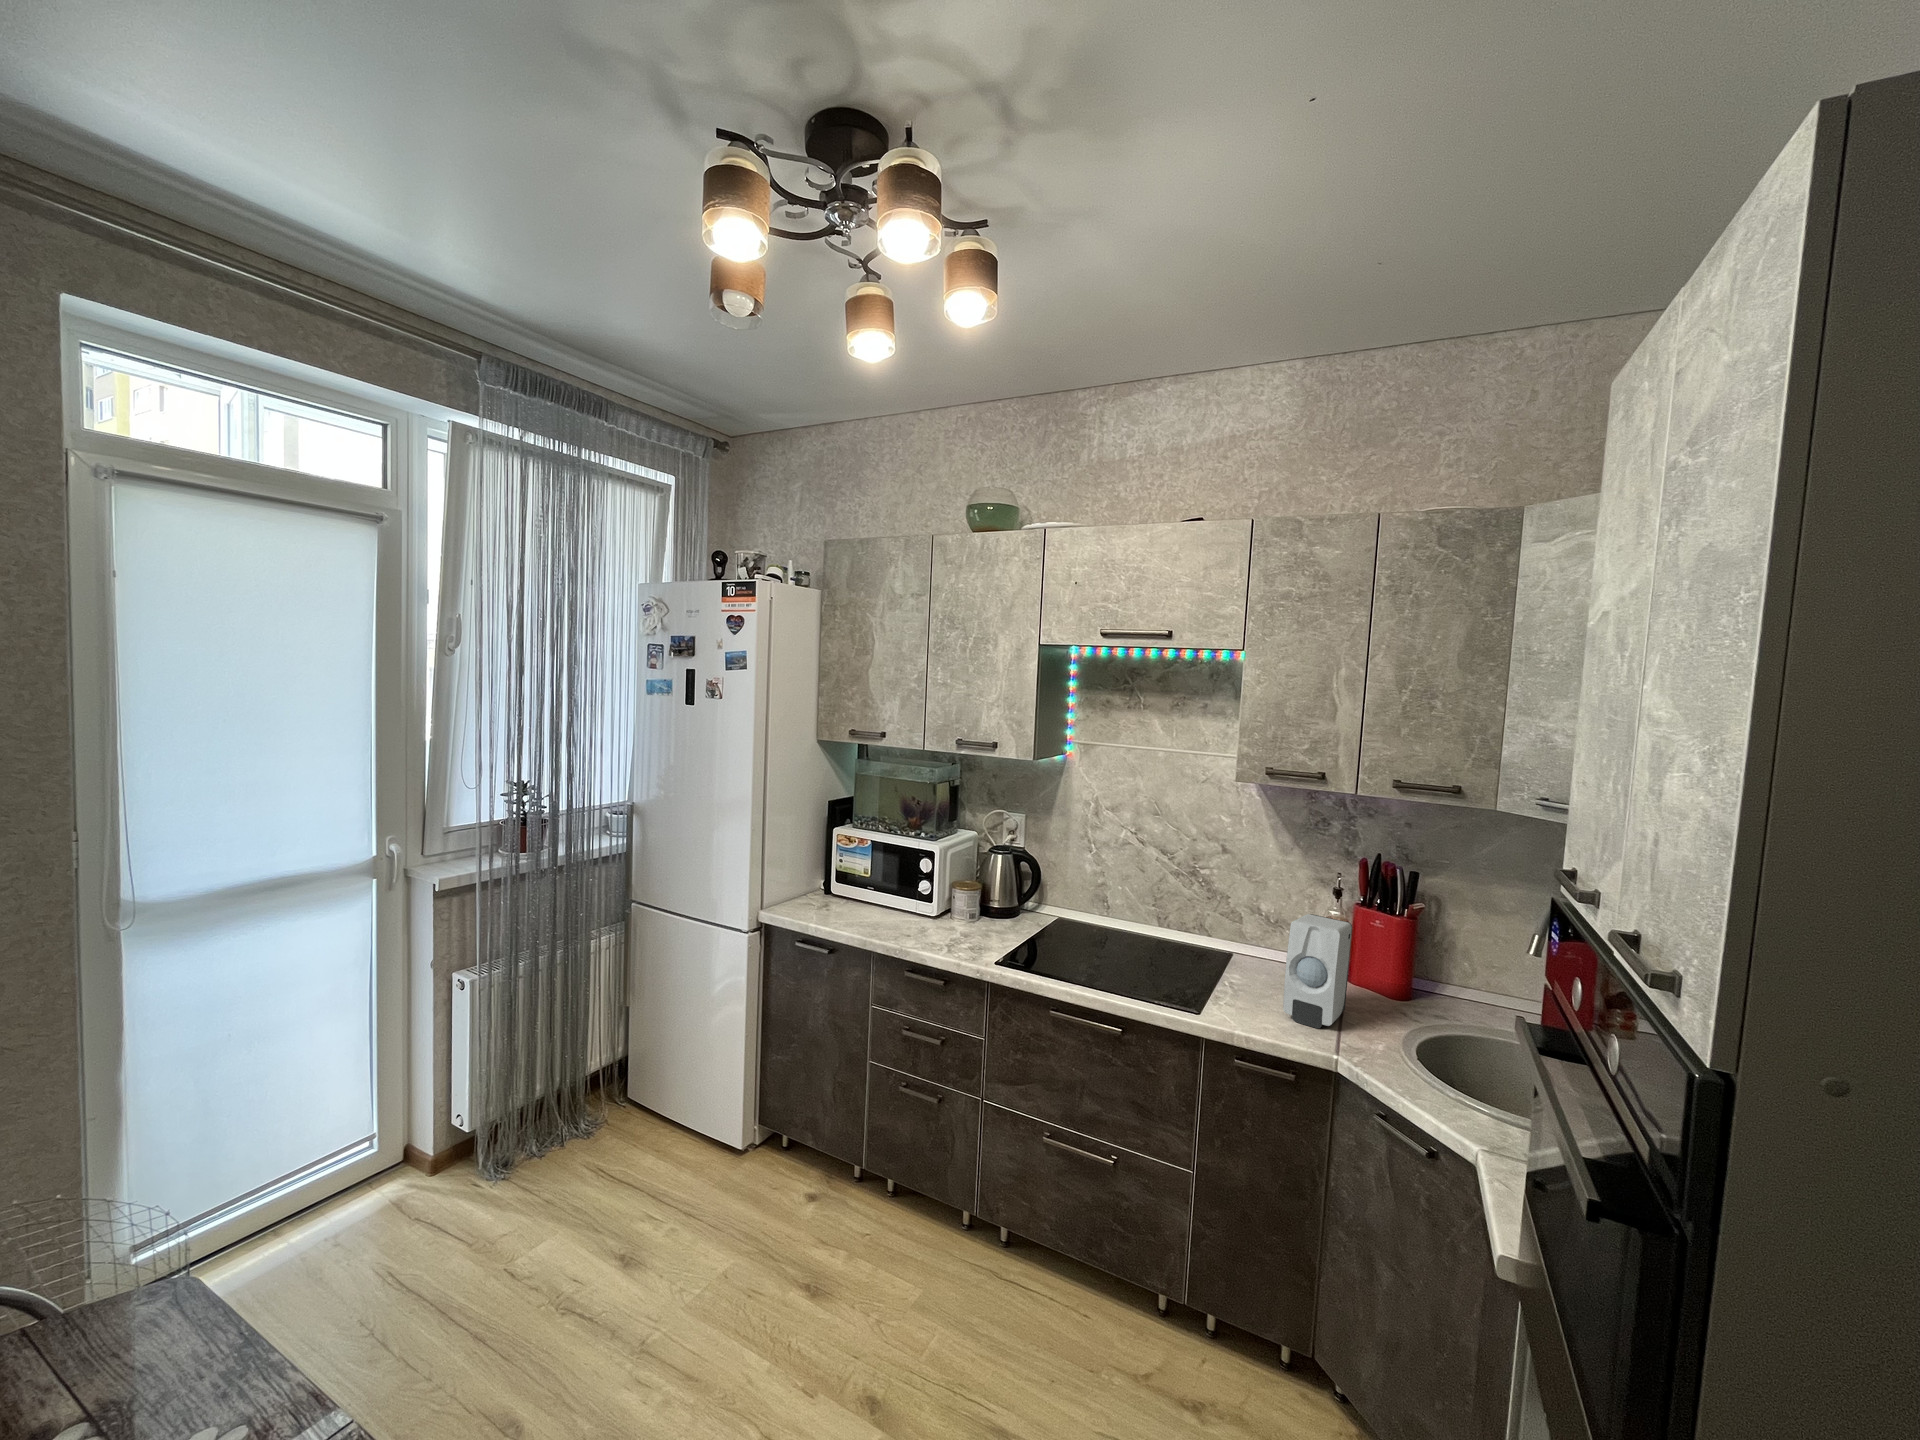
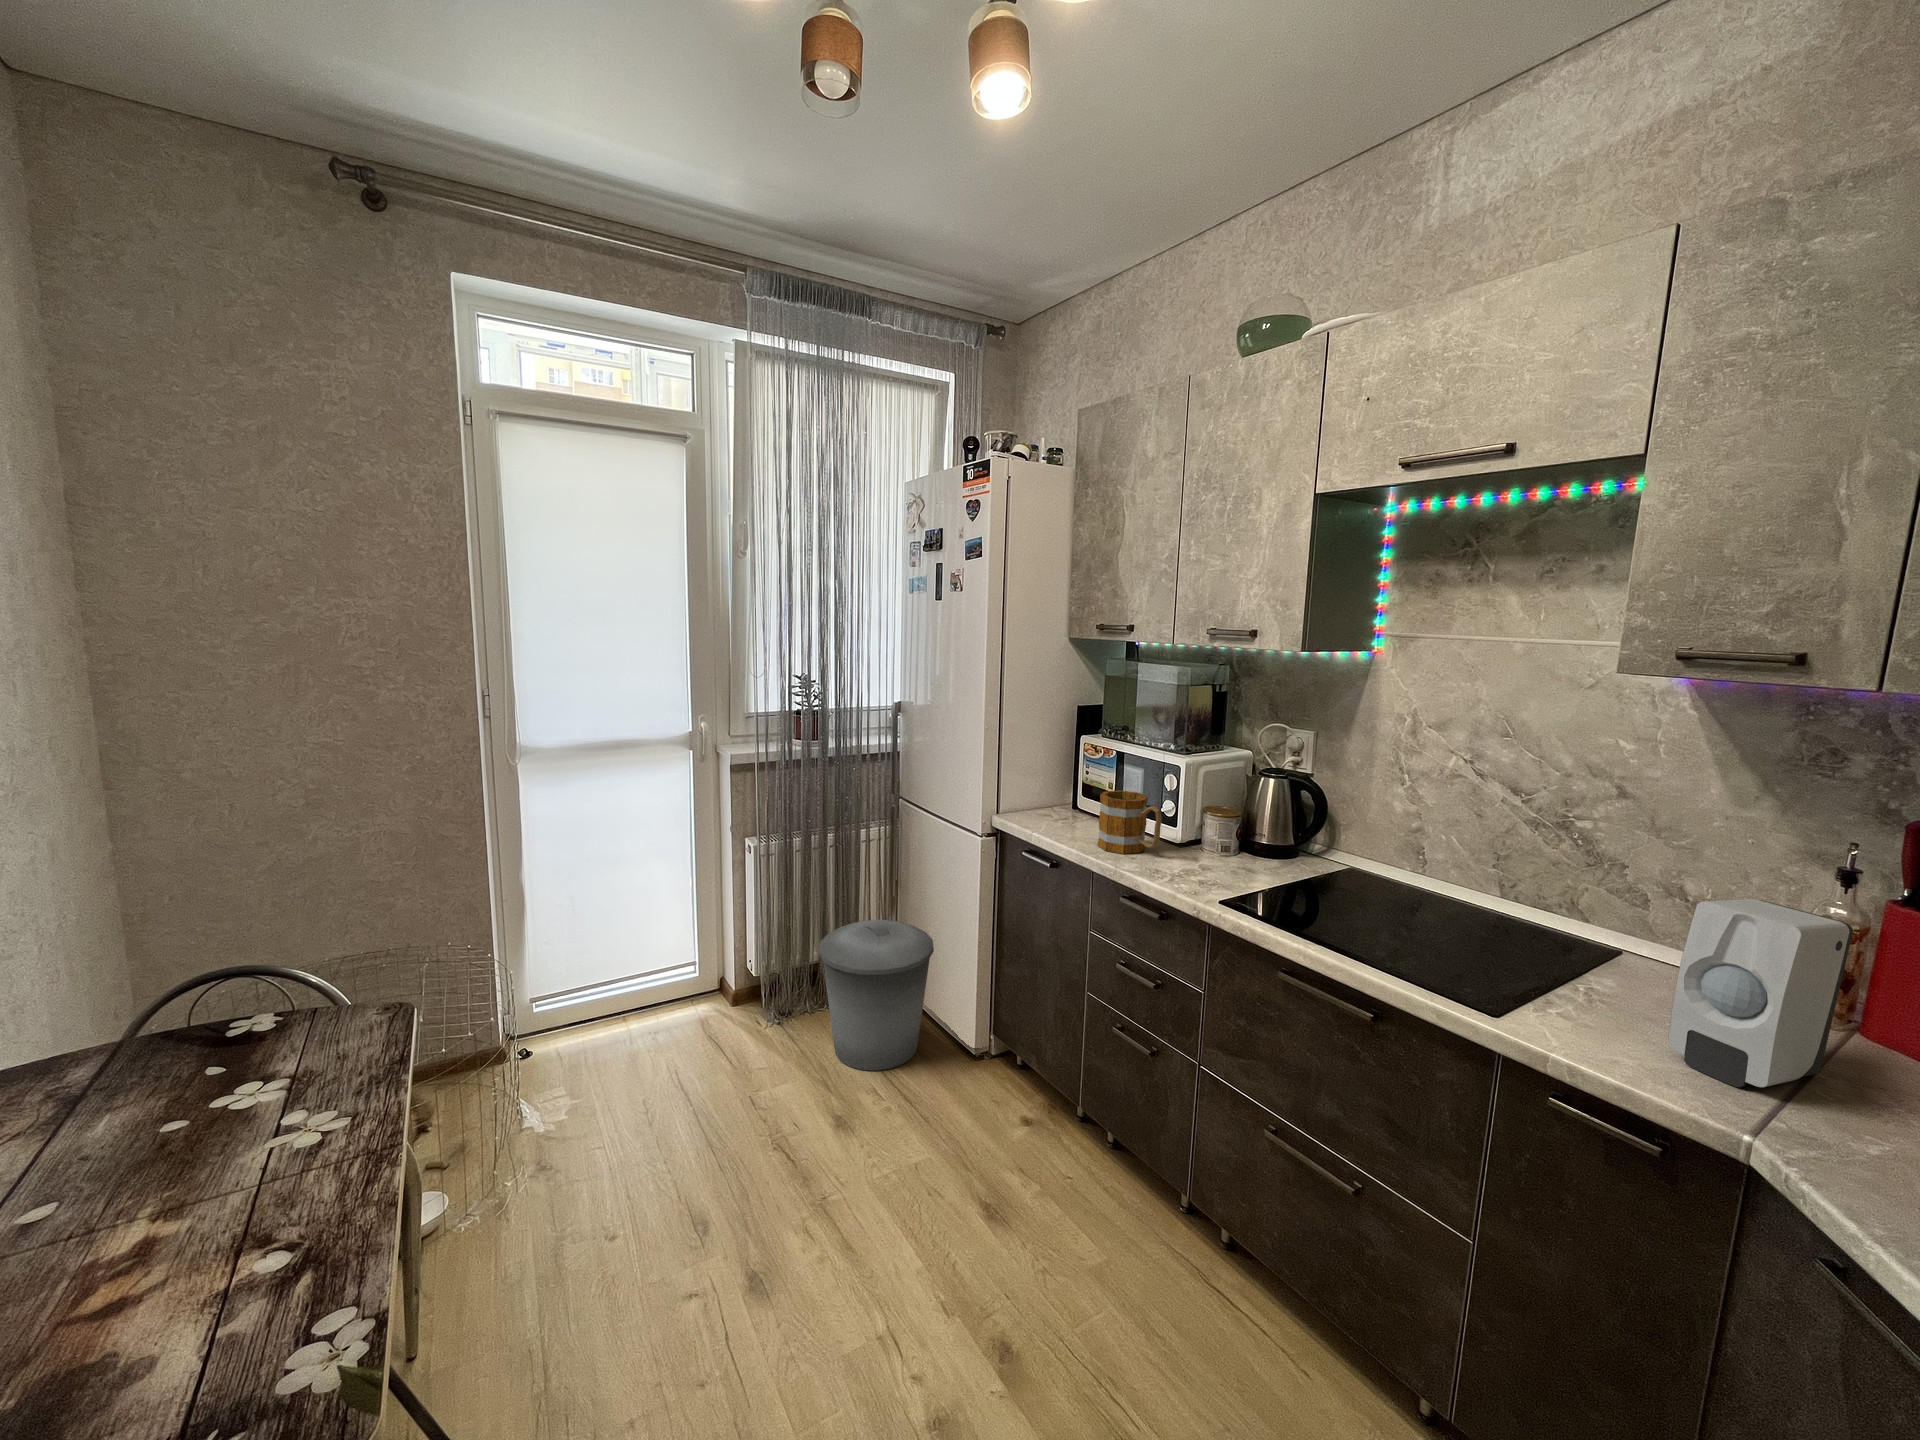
mug: none [873,876,930,932] -> present [1098,790,1162,854]
trash can: none [567,1033,697,1201] -> present [819,920,934,1071]

